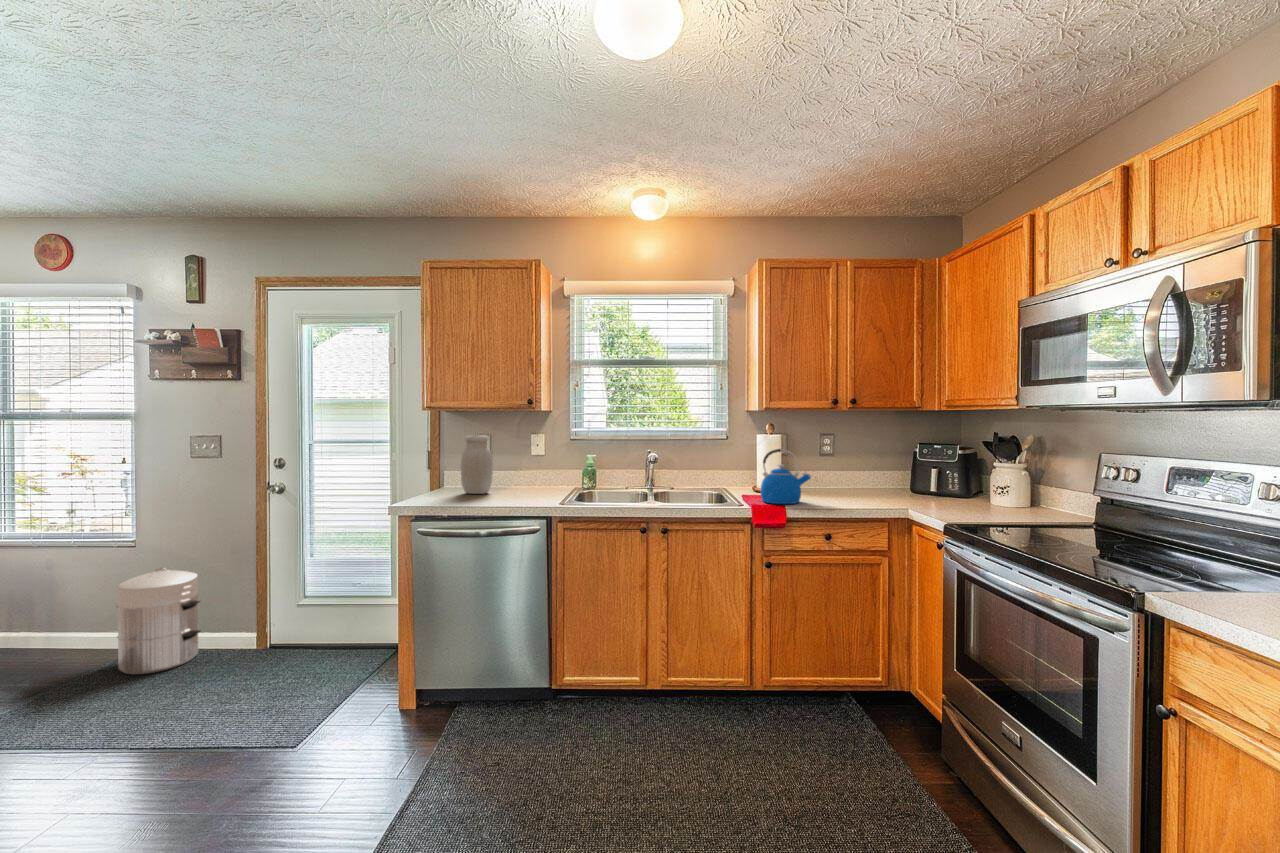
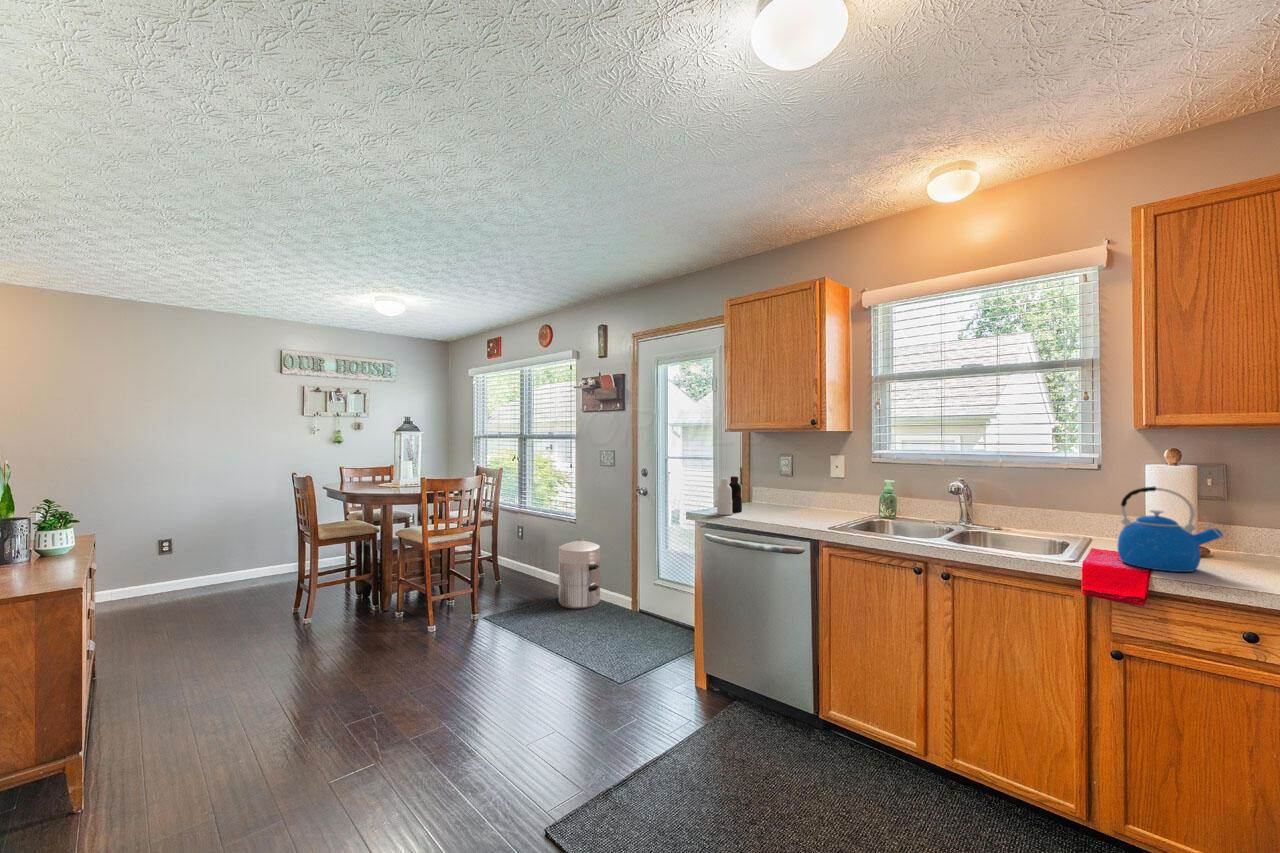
jar: present [461,435,493,494] -> none [755,455,784,510]
bottle: none [429,460,452,503] -> present [717,476,742,515]

